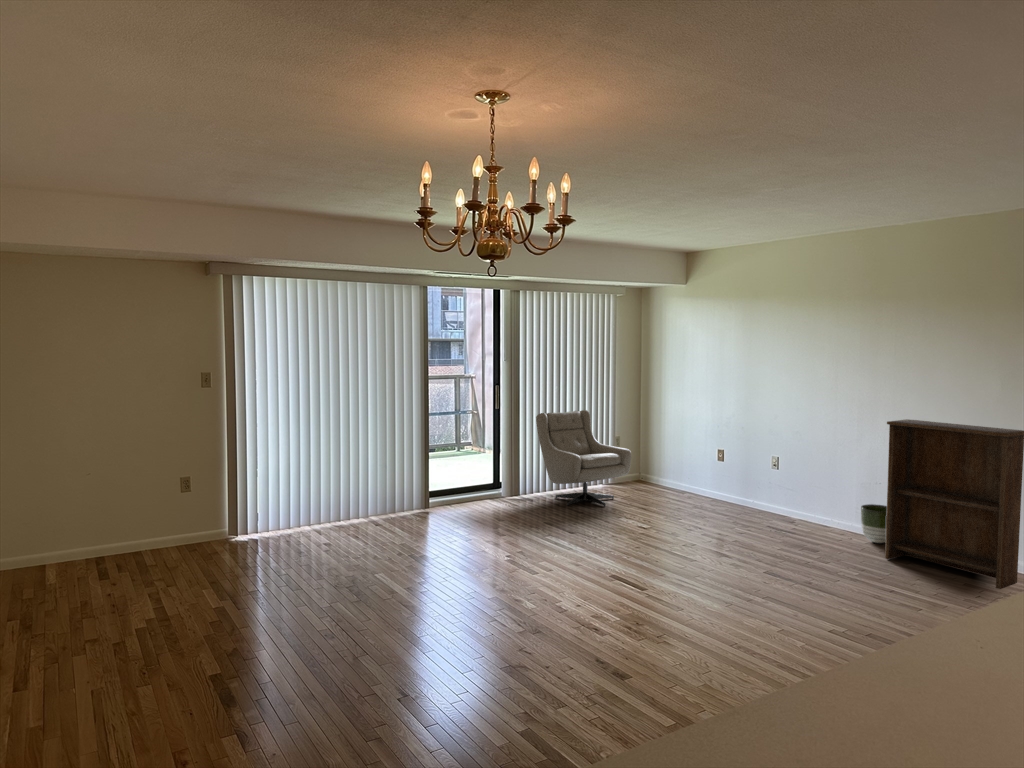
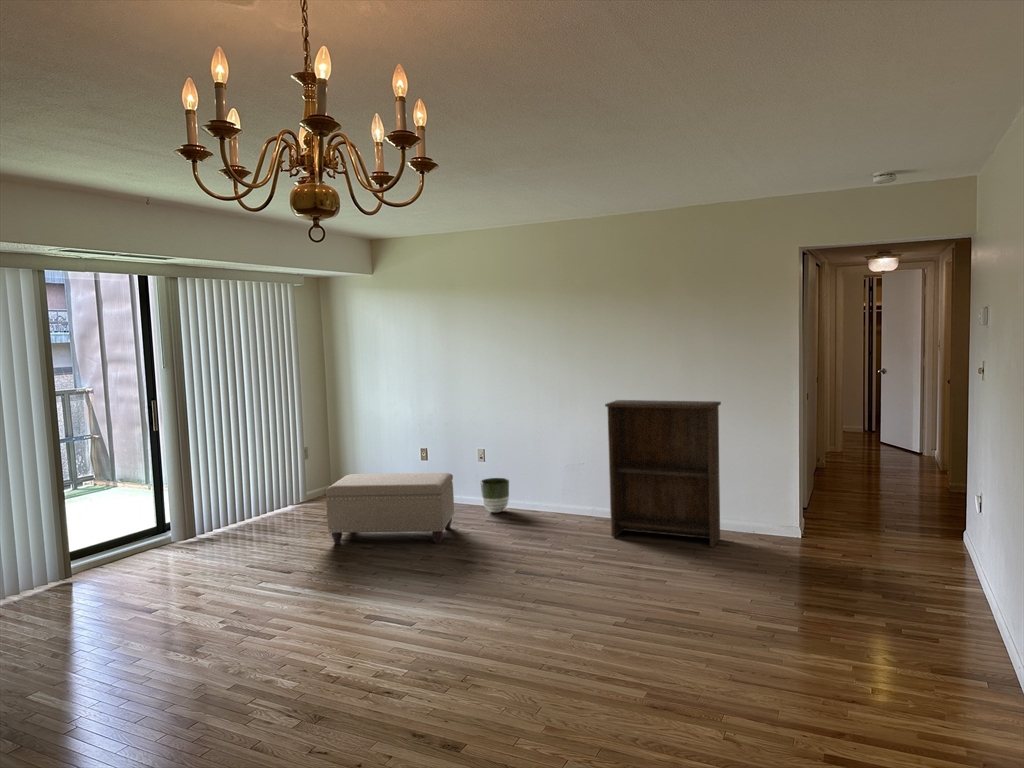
armchair: present [536,410,631,506] -> none [208,421,332,539]
ottoman: none [615,463,733,534] -> present [325,473,454,545]
planter: present [861,504,887,543] -> present [481,478,509,513]

